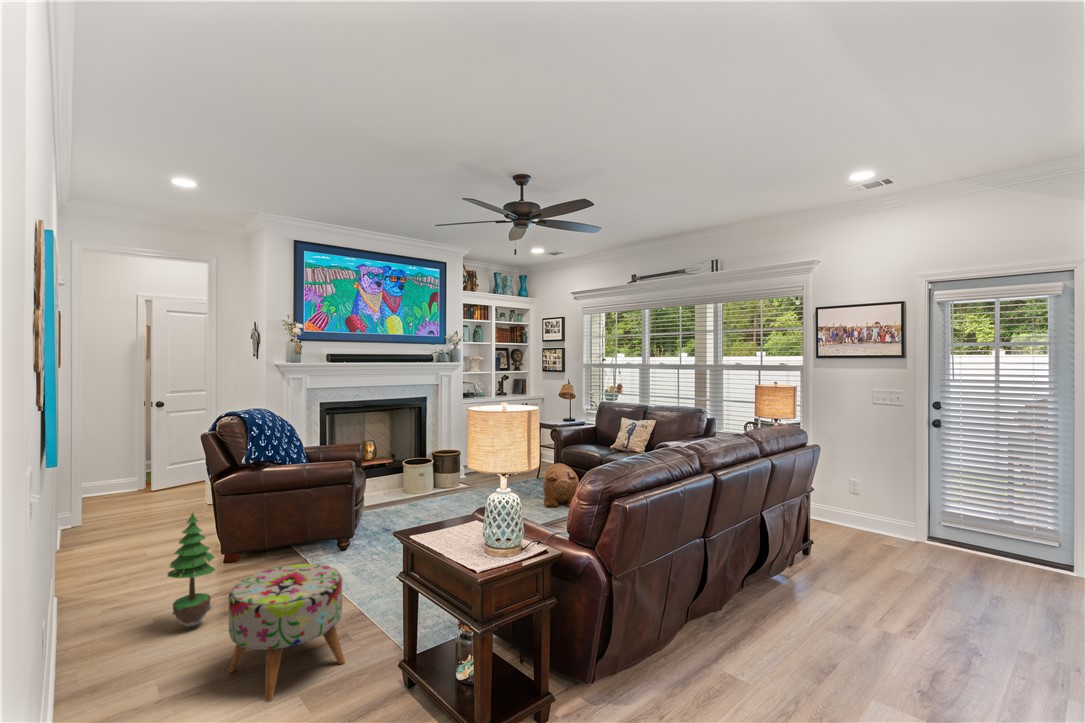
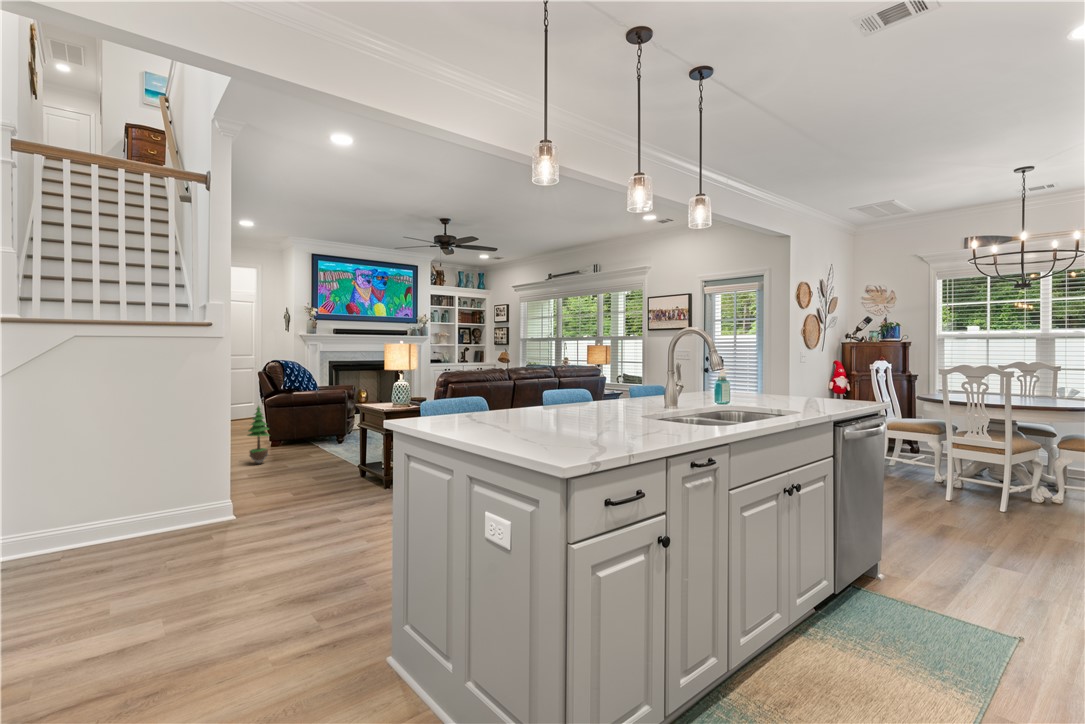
ottoman: present [228,564,345,701] -> none [279,429,335,480]

